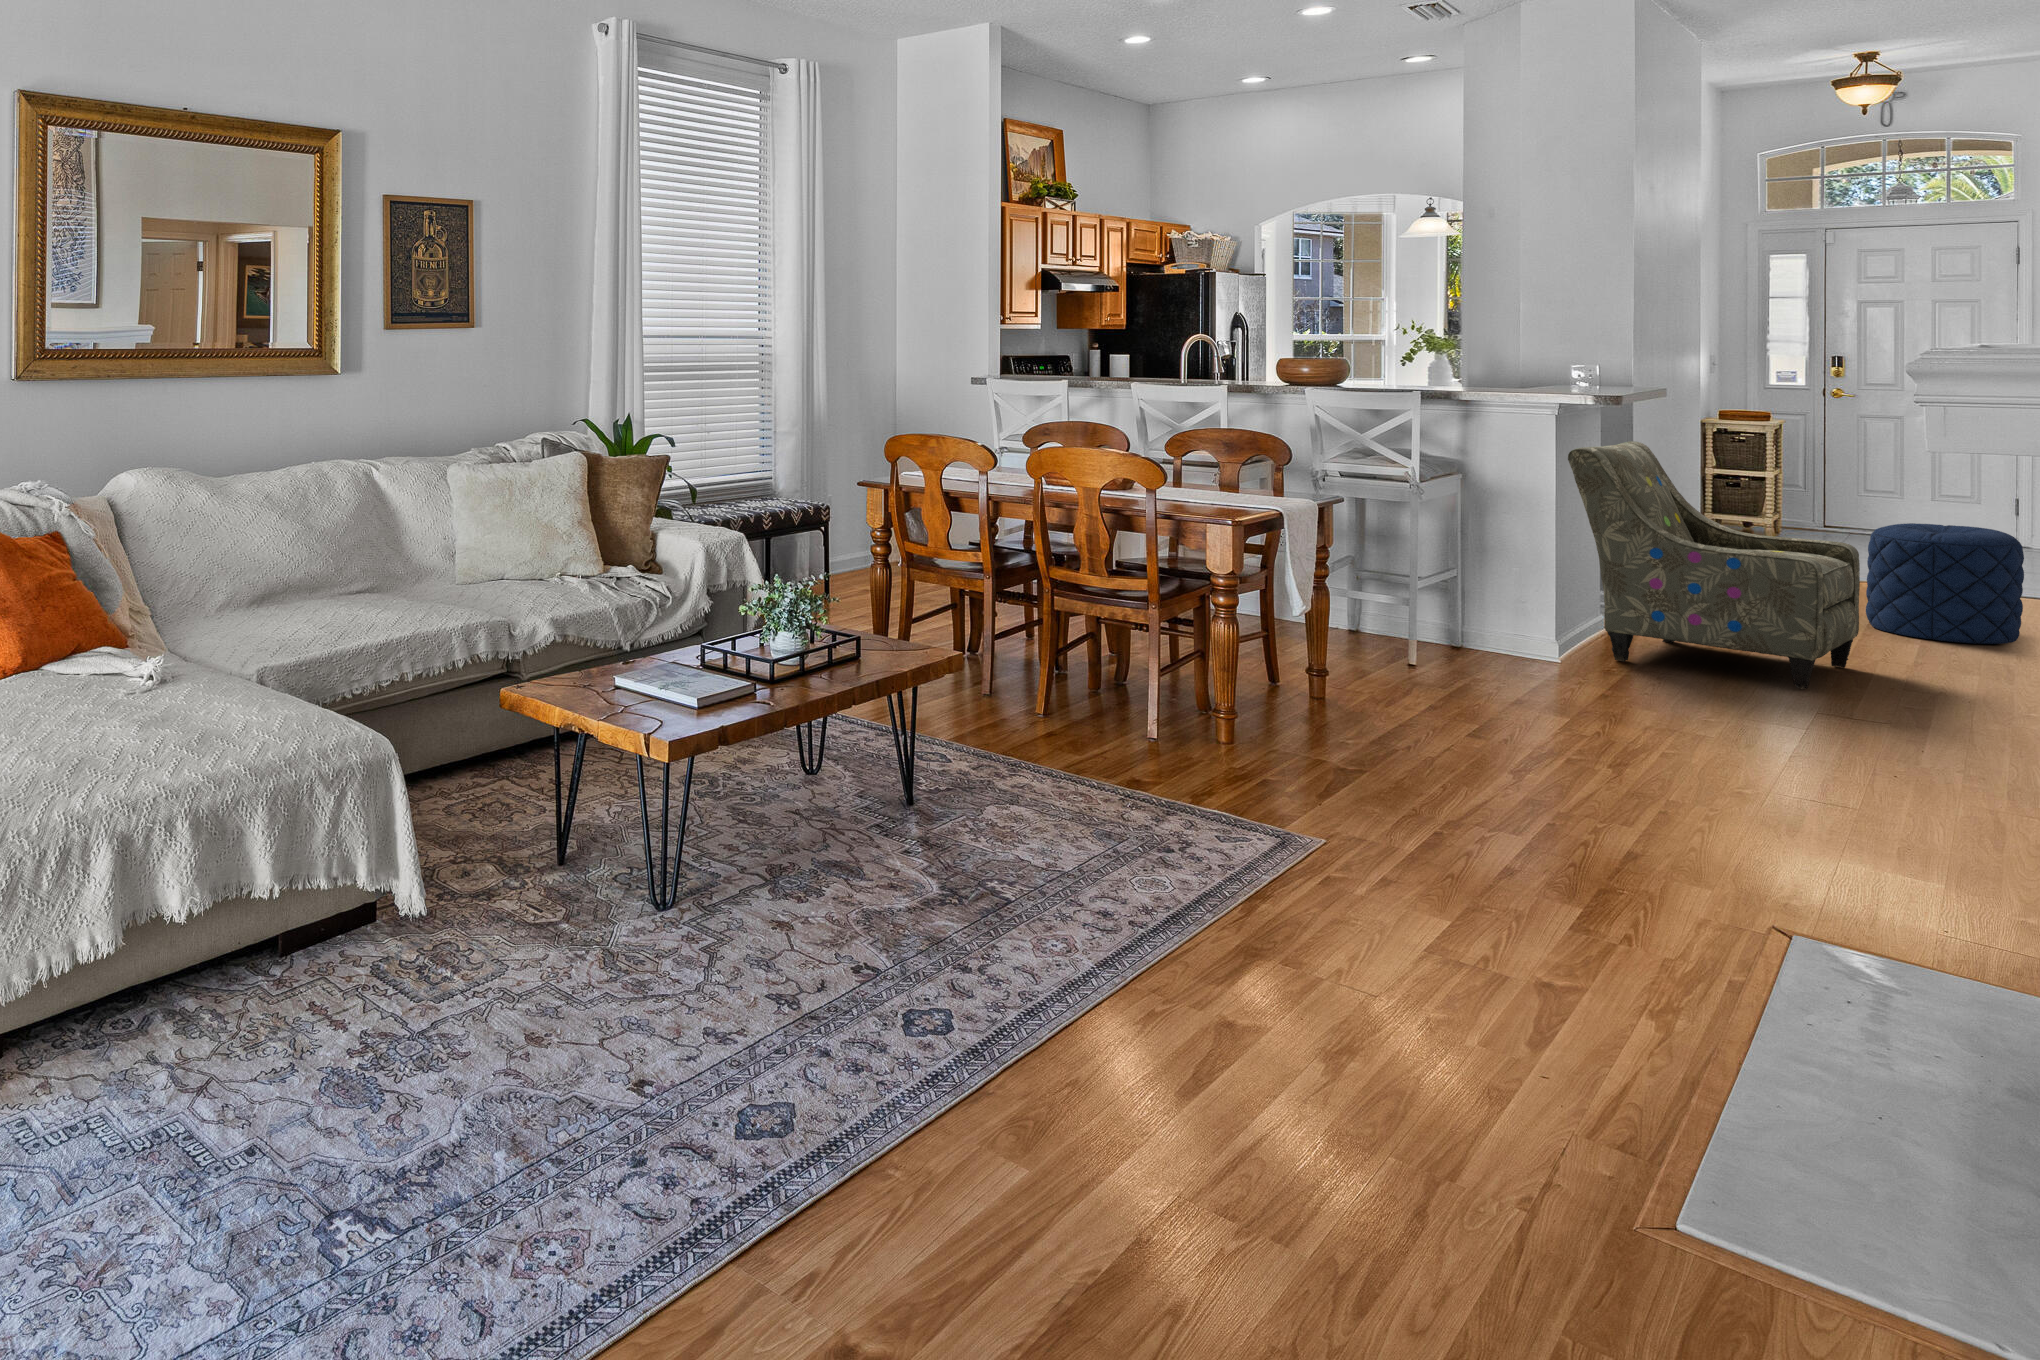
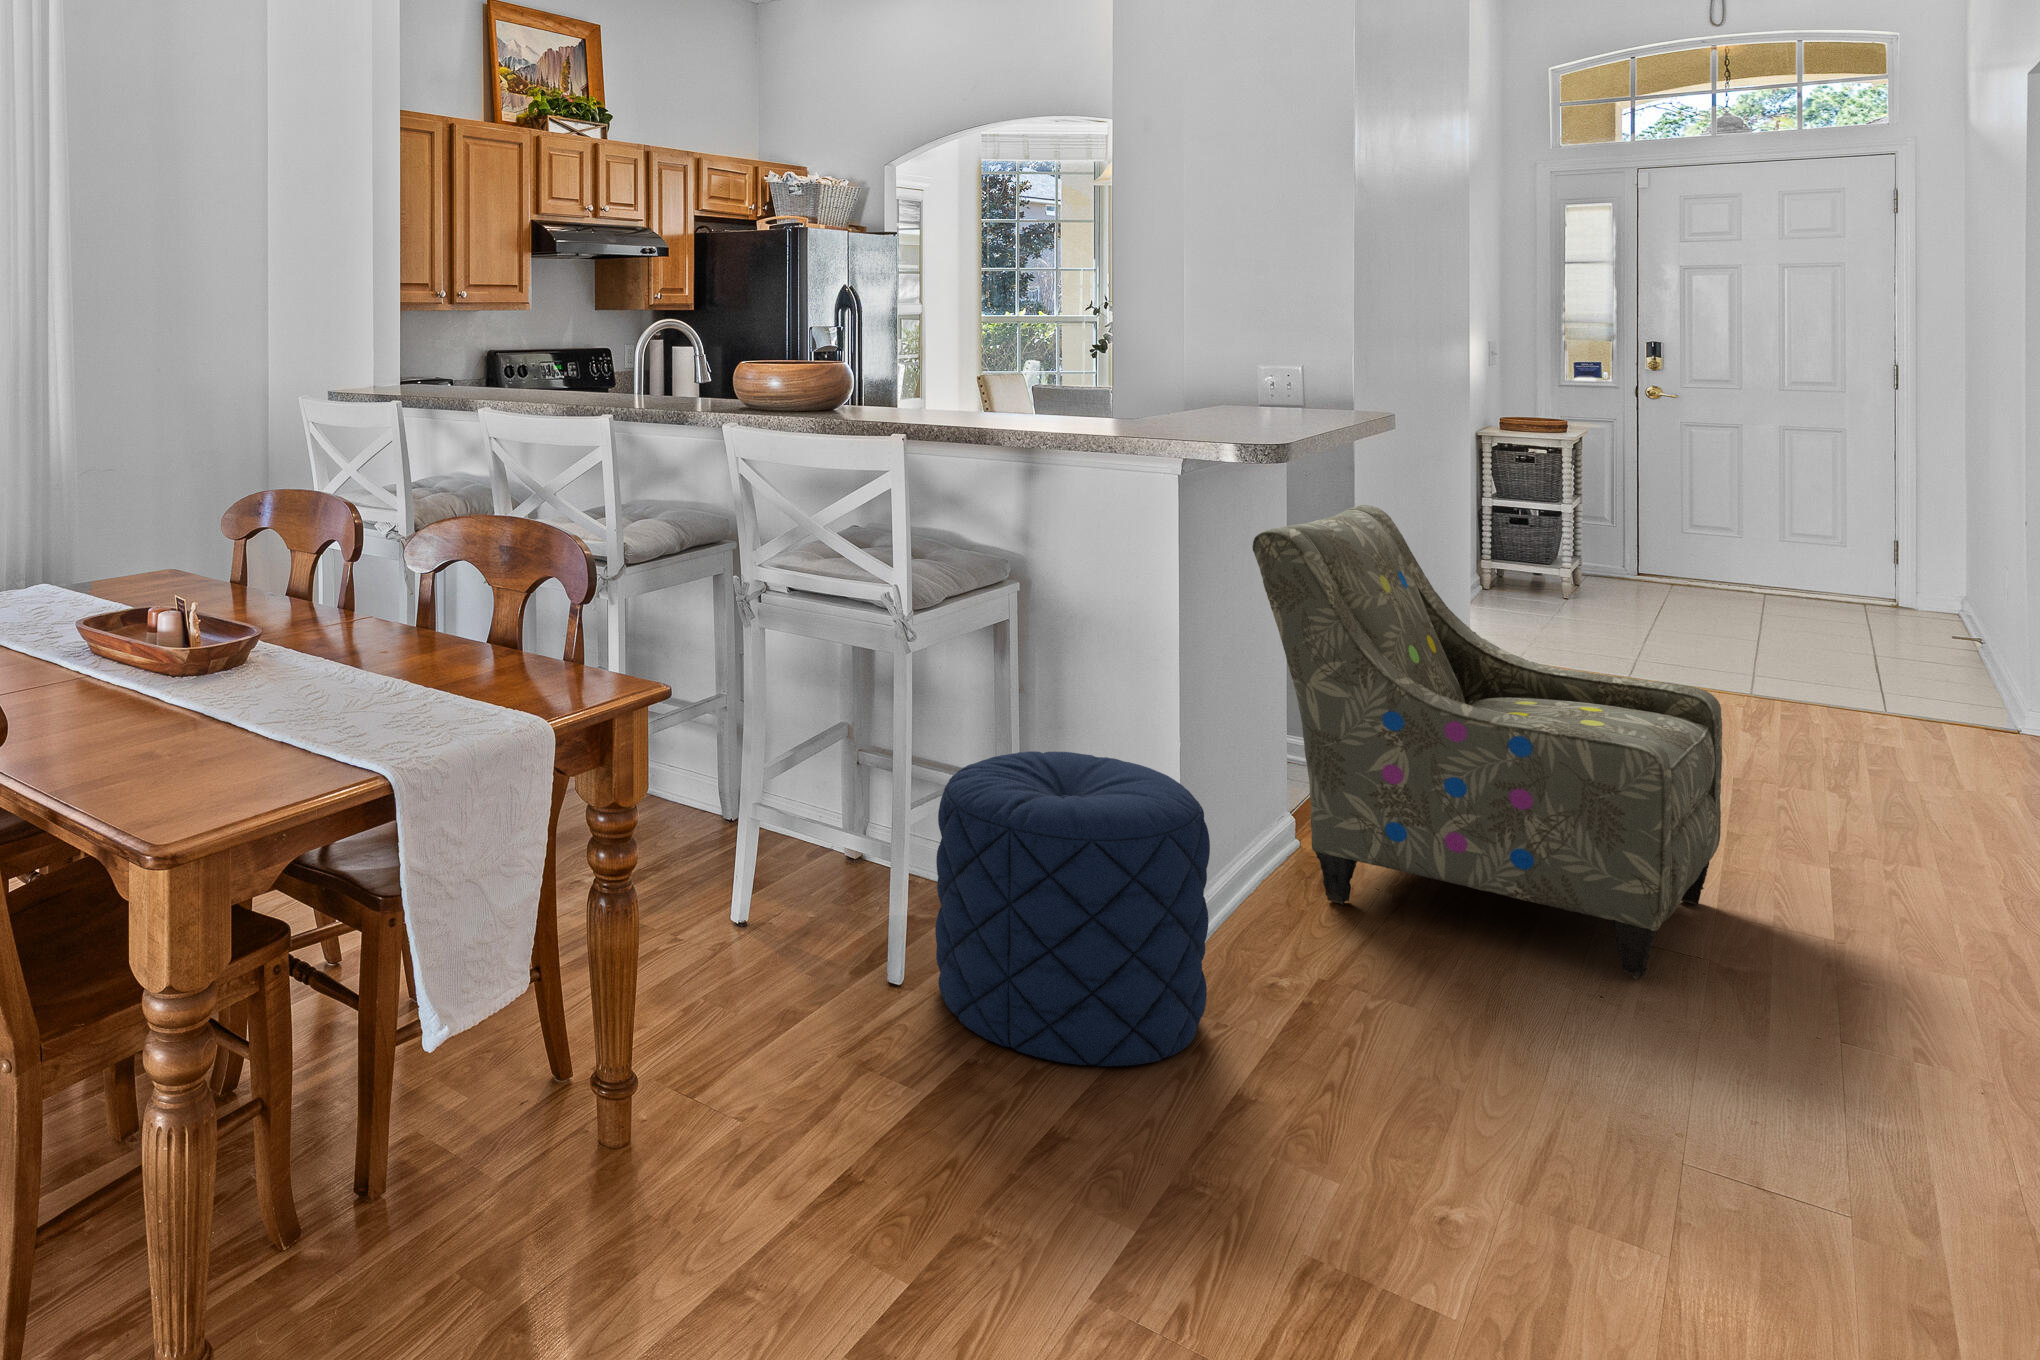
pouf: present [1866,523,2024,644] -> present [935,751,1210,1066]

